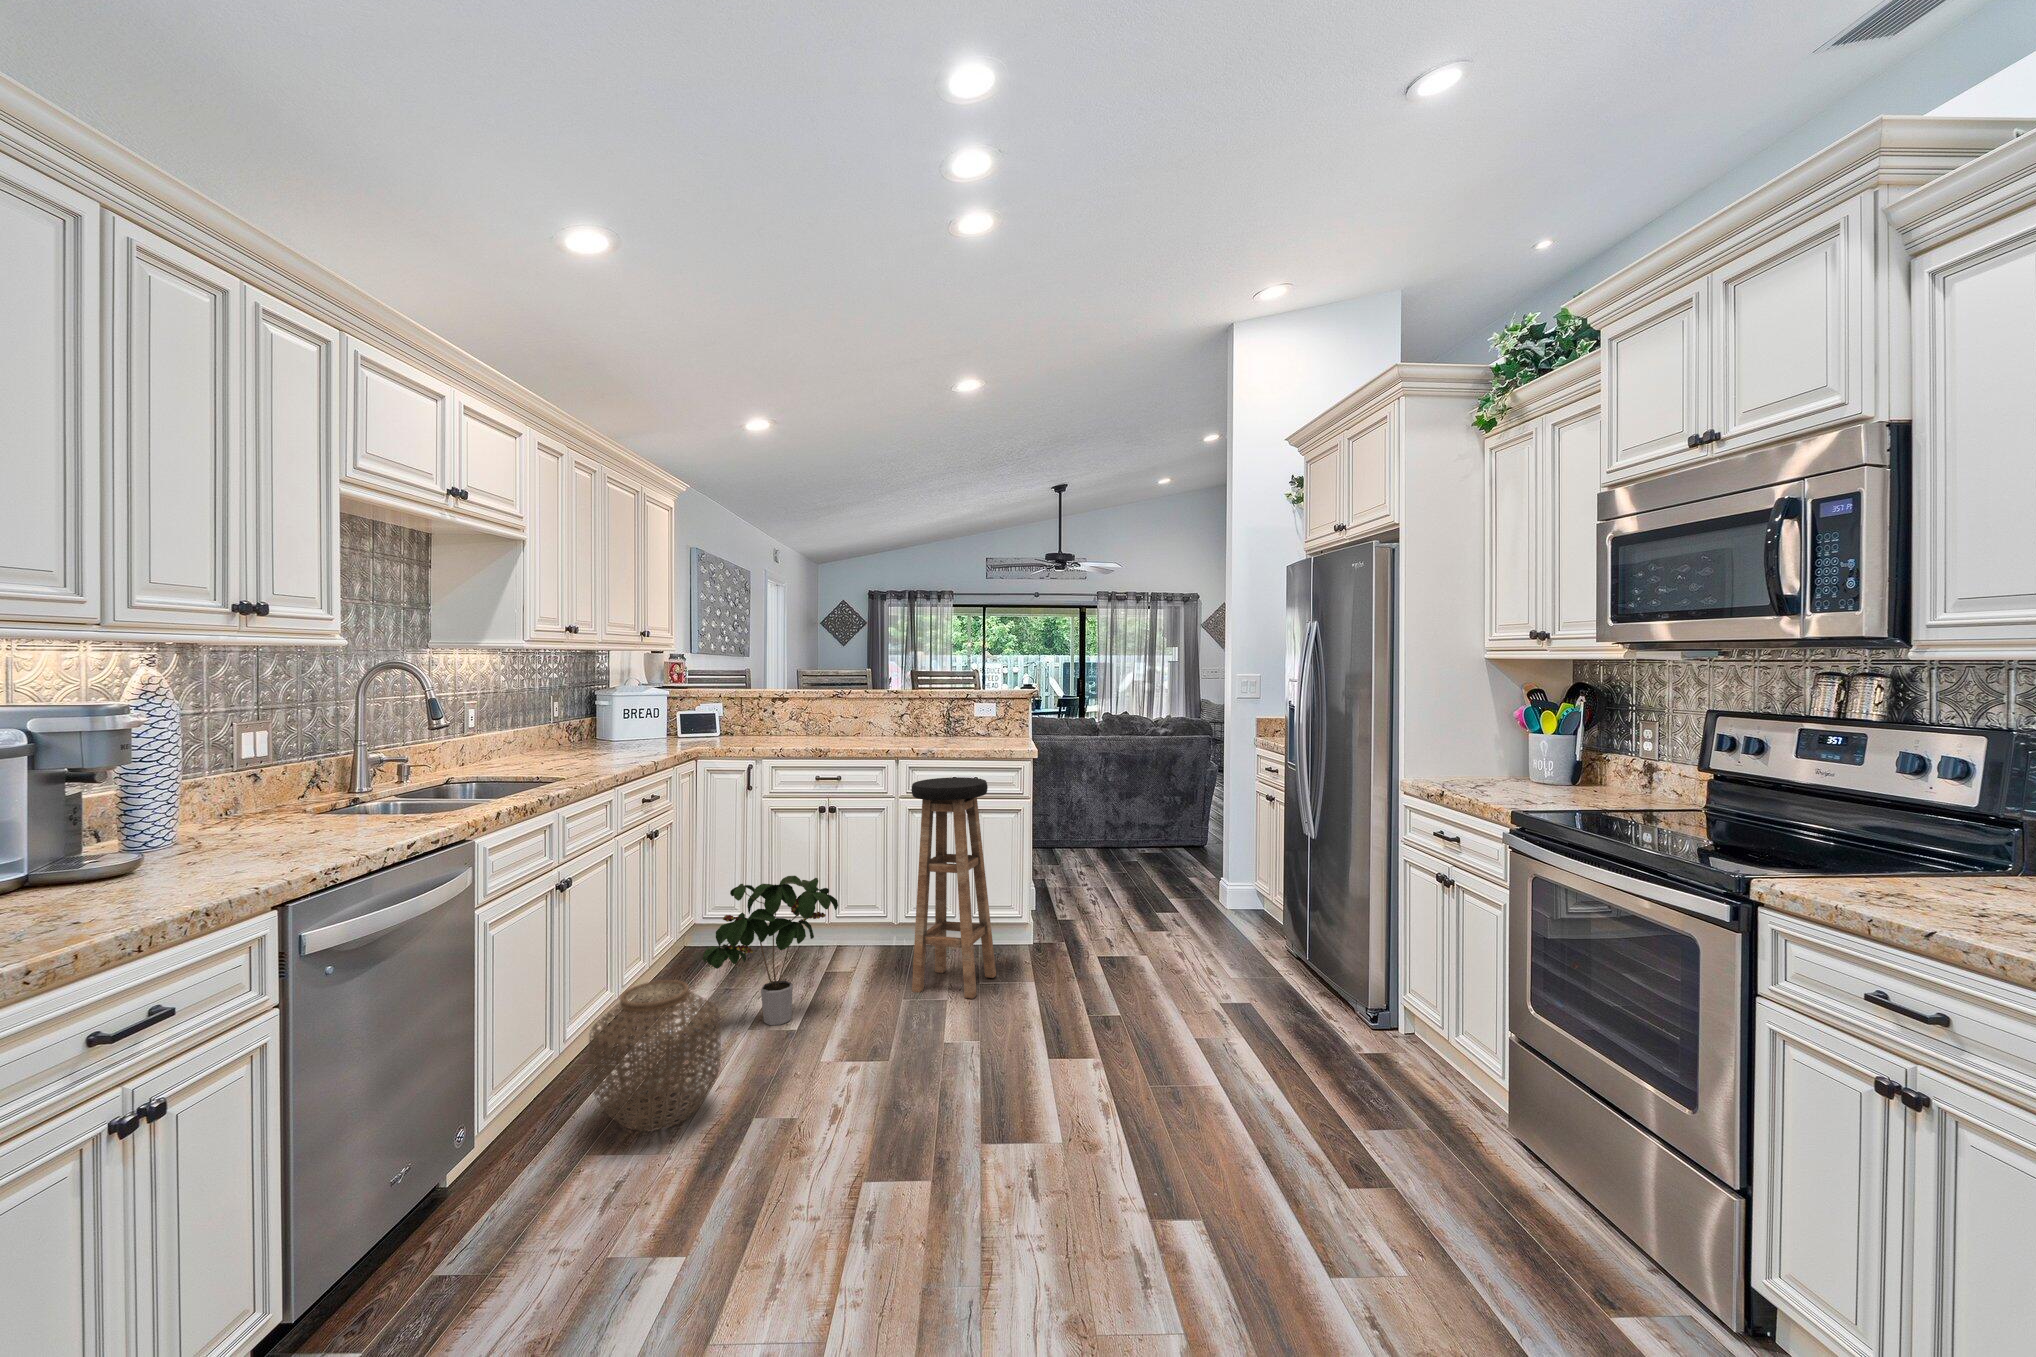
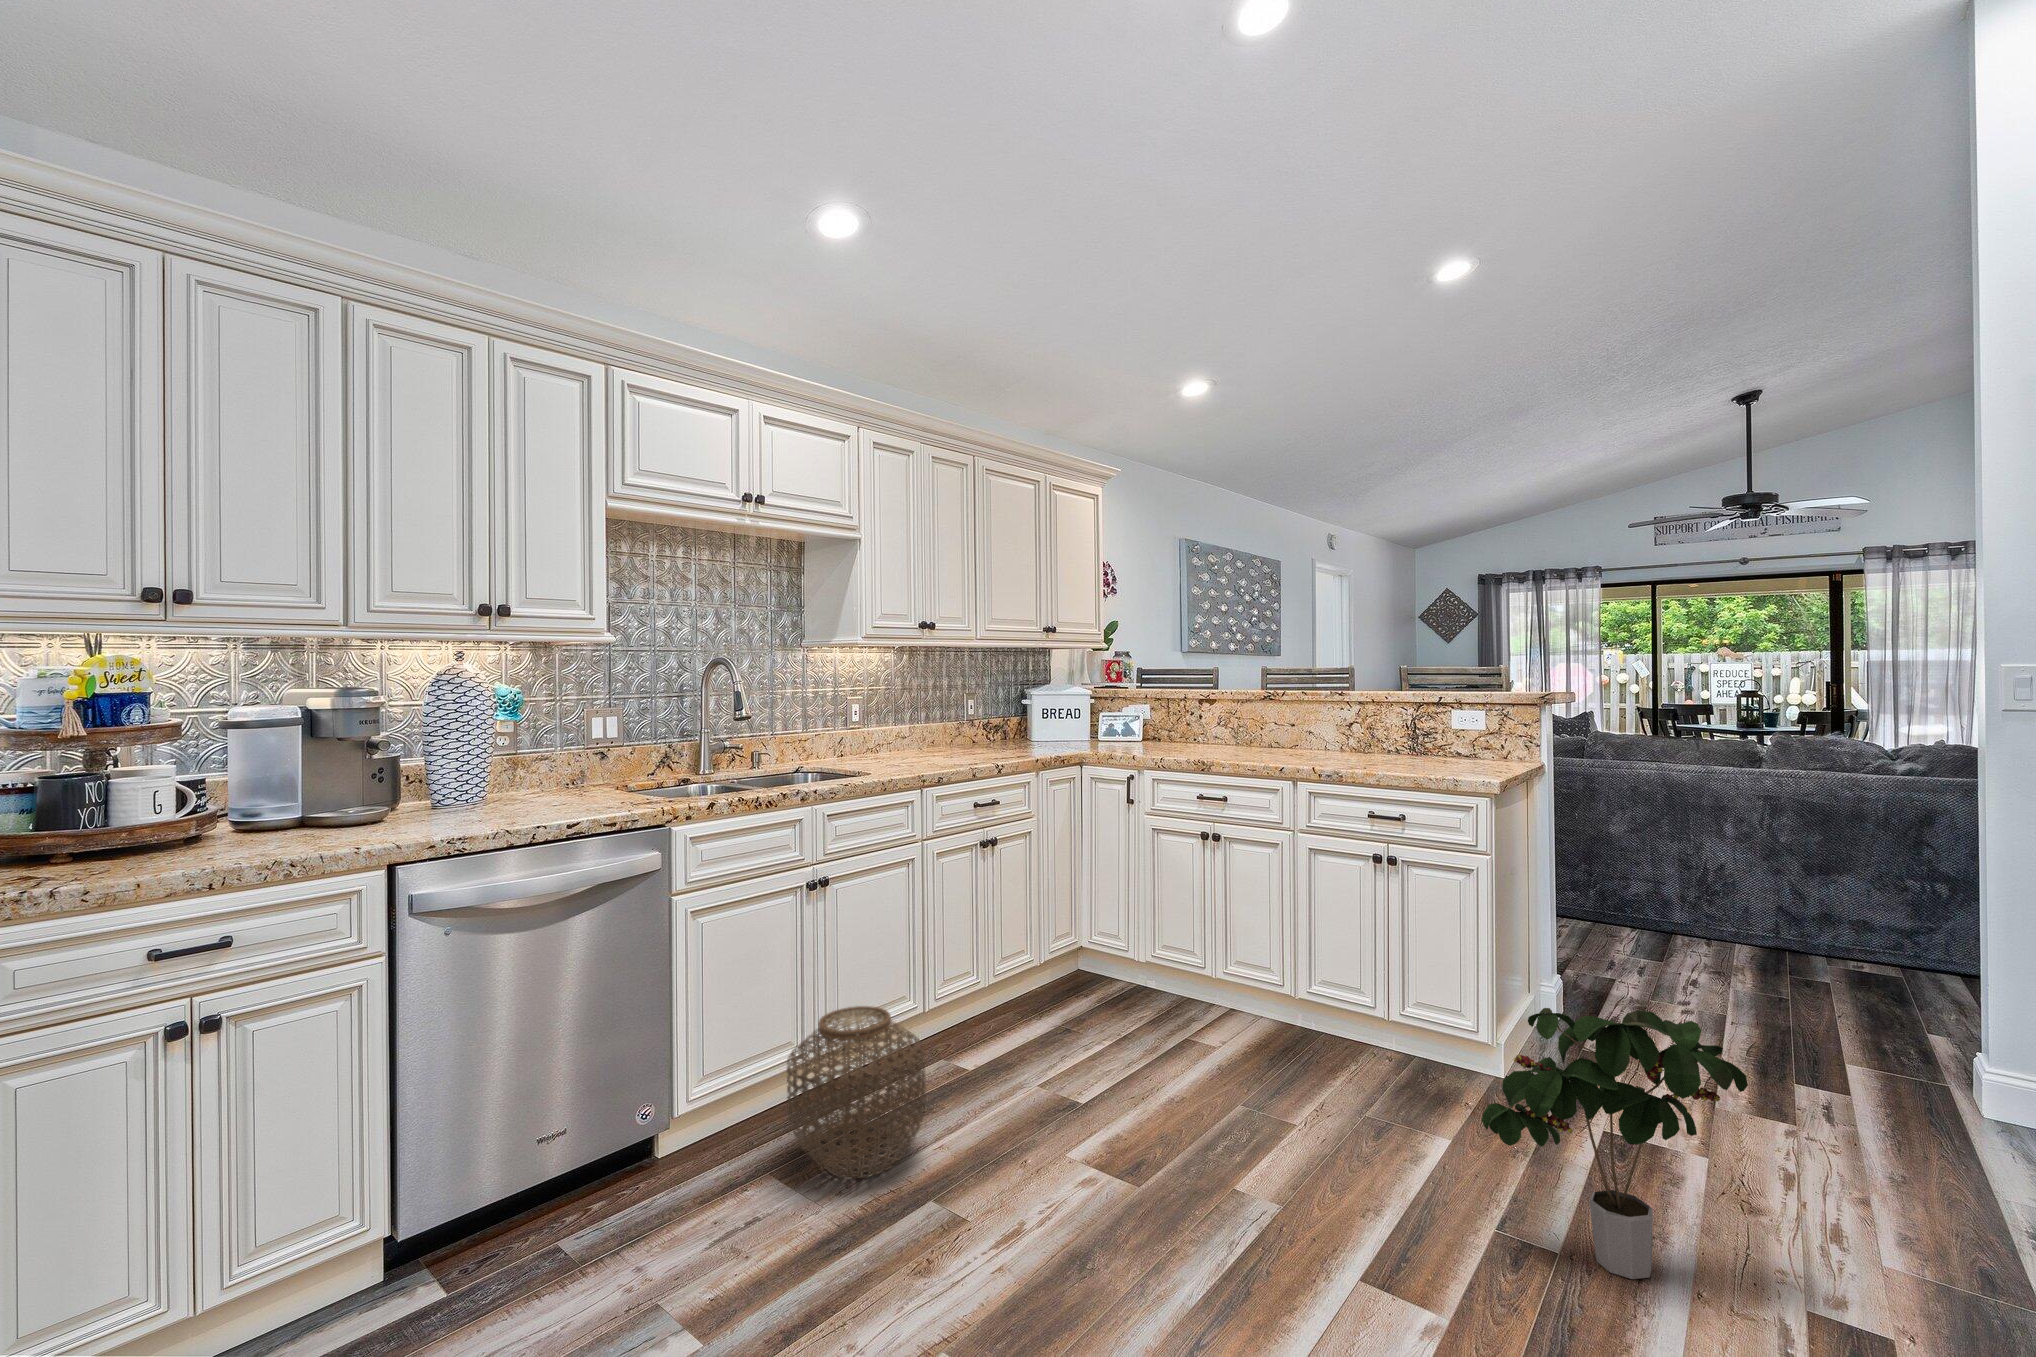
bar stool: present [911,777,996,999] -> none [1259,809,1398,1138]
potted plant: present [703,876,838,1025] -> present [1482,1008,1748,1279]

